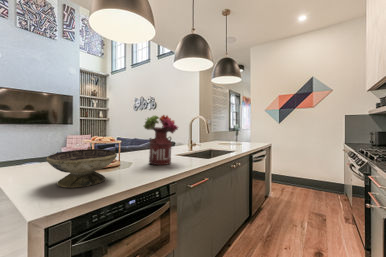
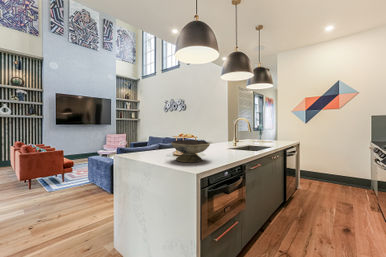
flower arrangement: present [144,115,178,165] -> none [213,116,239,153]

